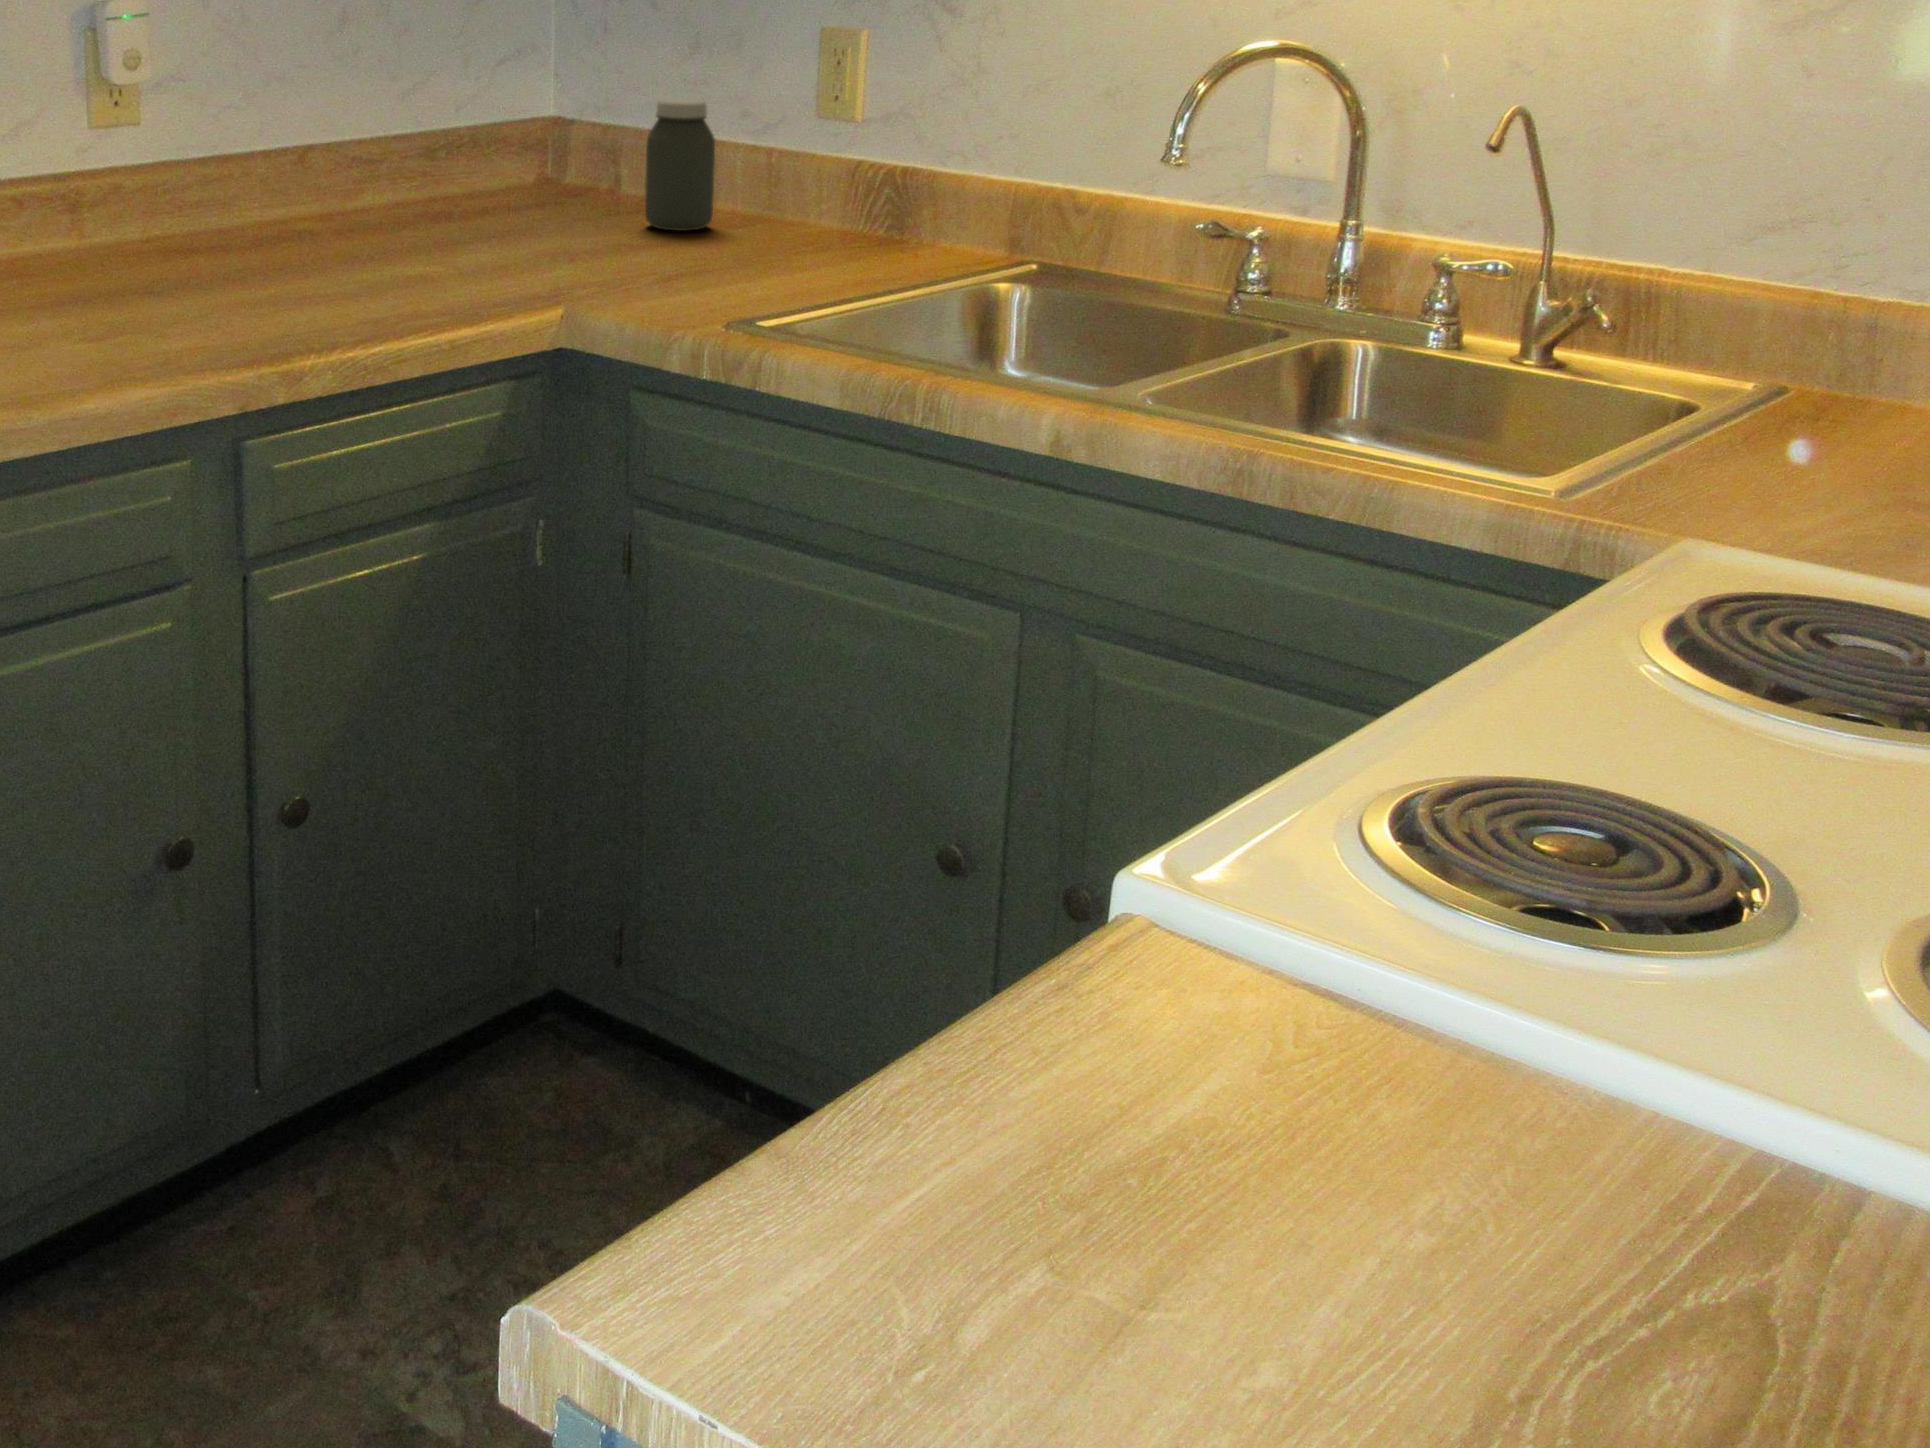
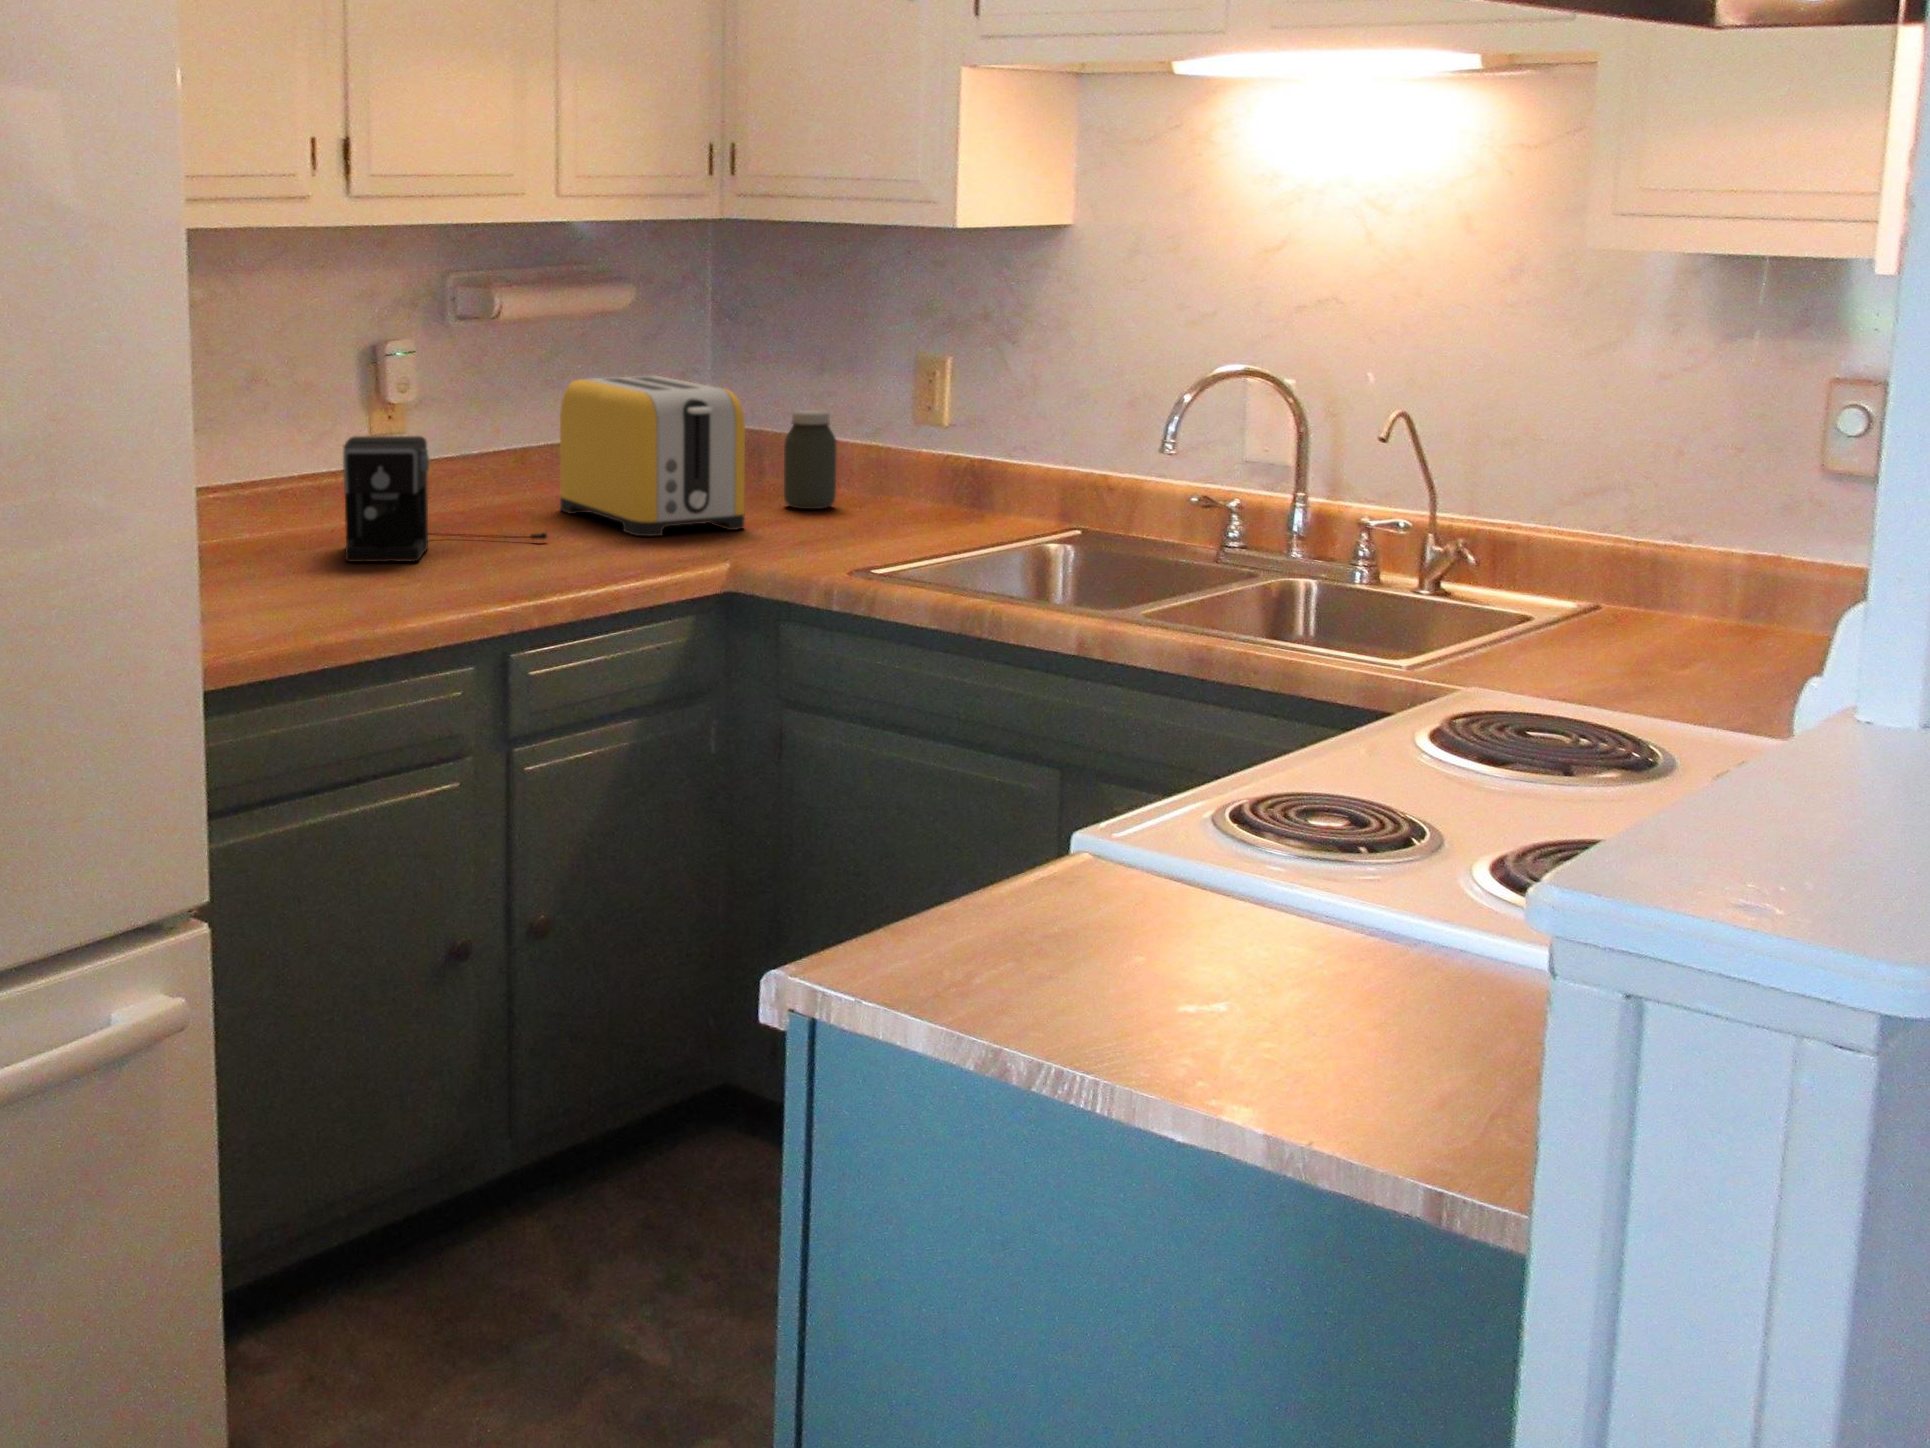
toaster: none [348,51,591,269] -> present [560,376,745,536]
coffee maker: none [22,129,319,305] -> present [343,436,547,562]

